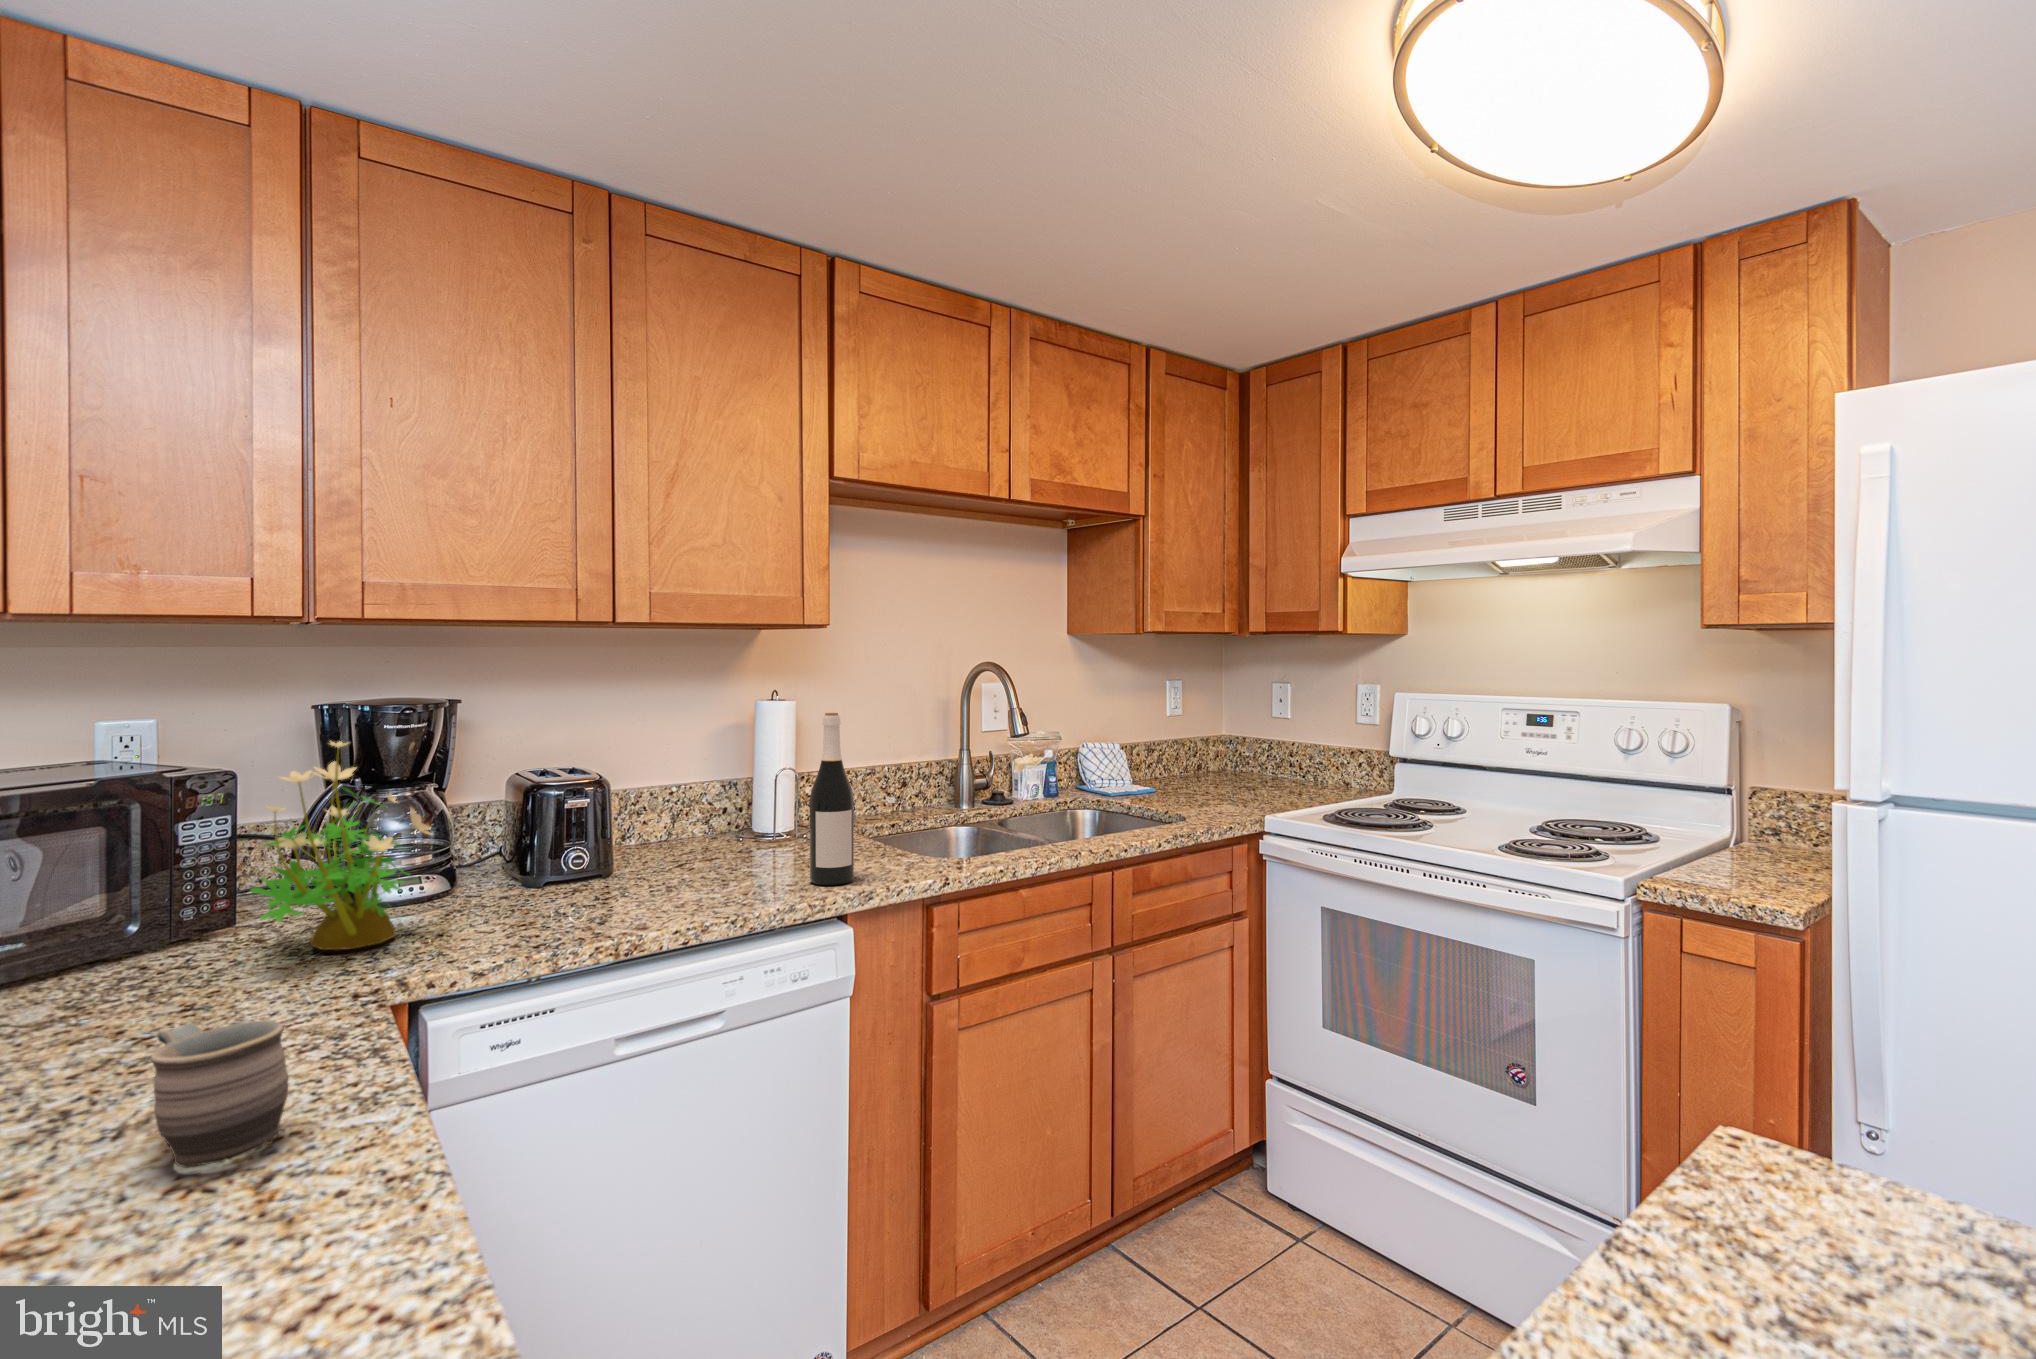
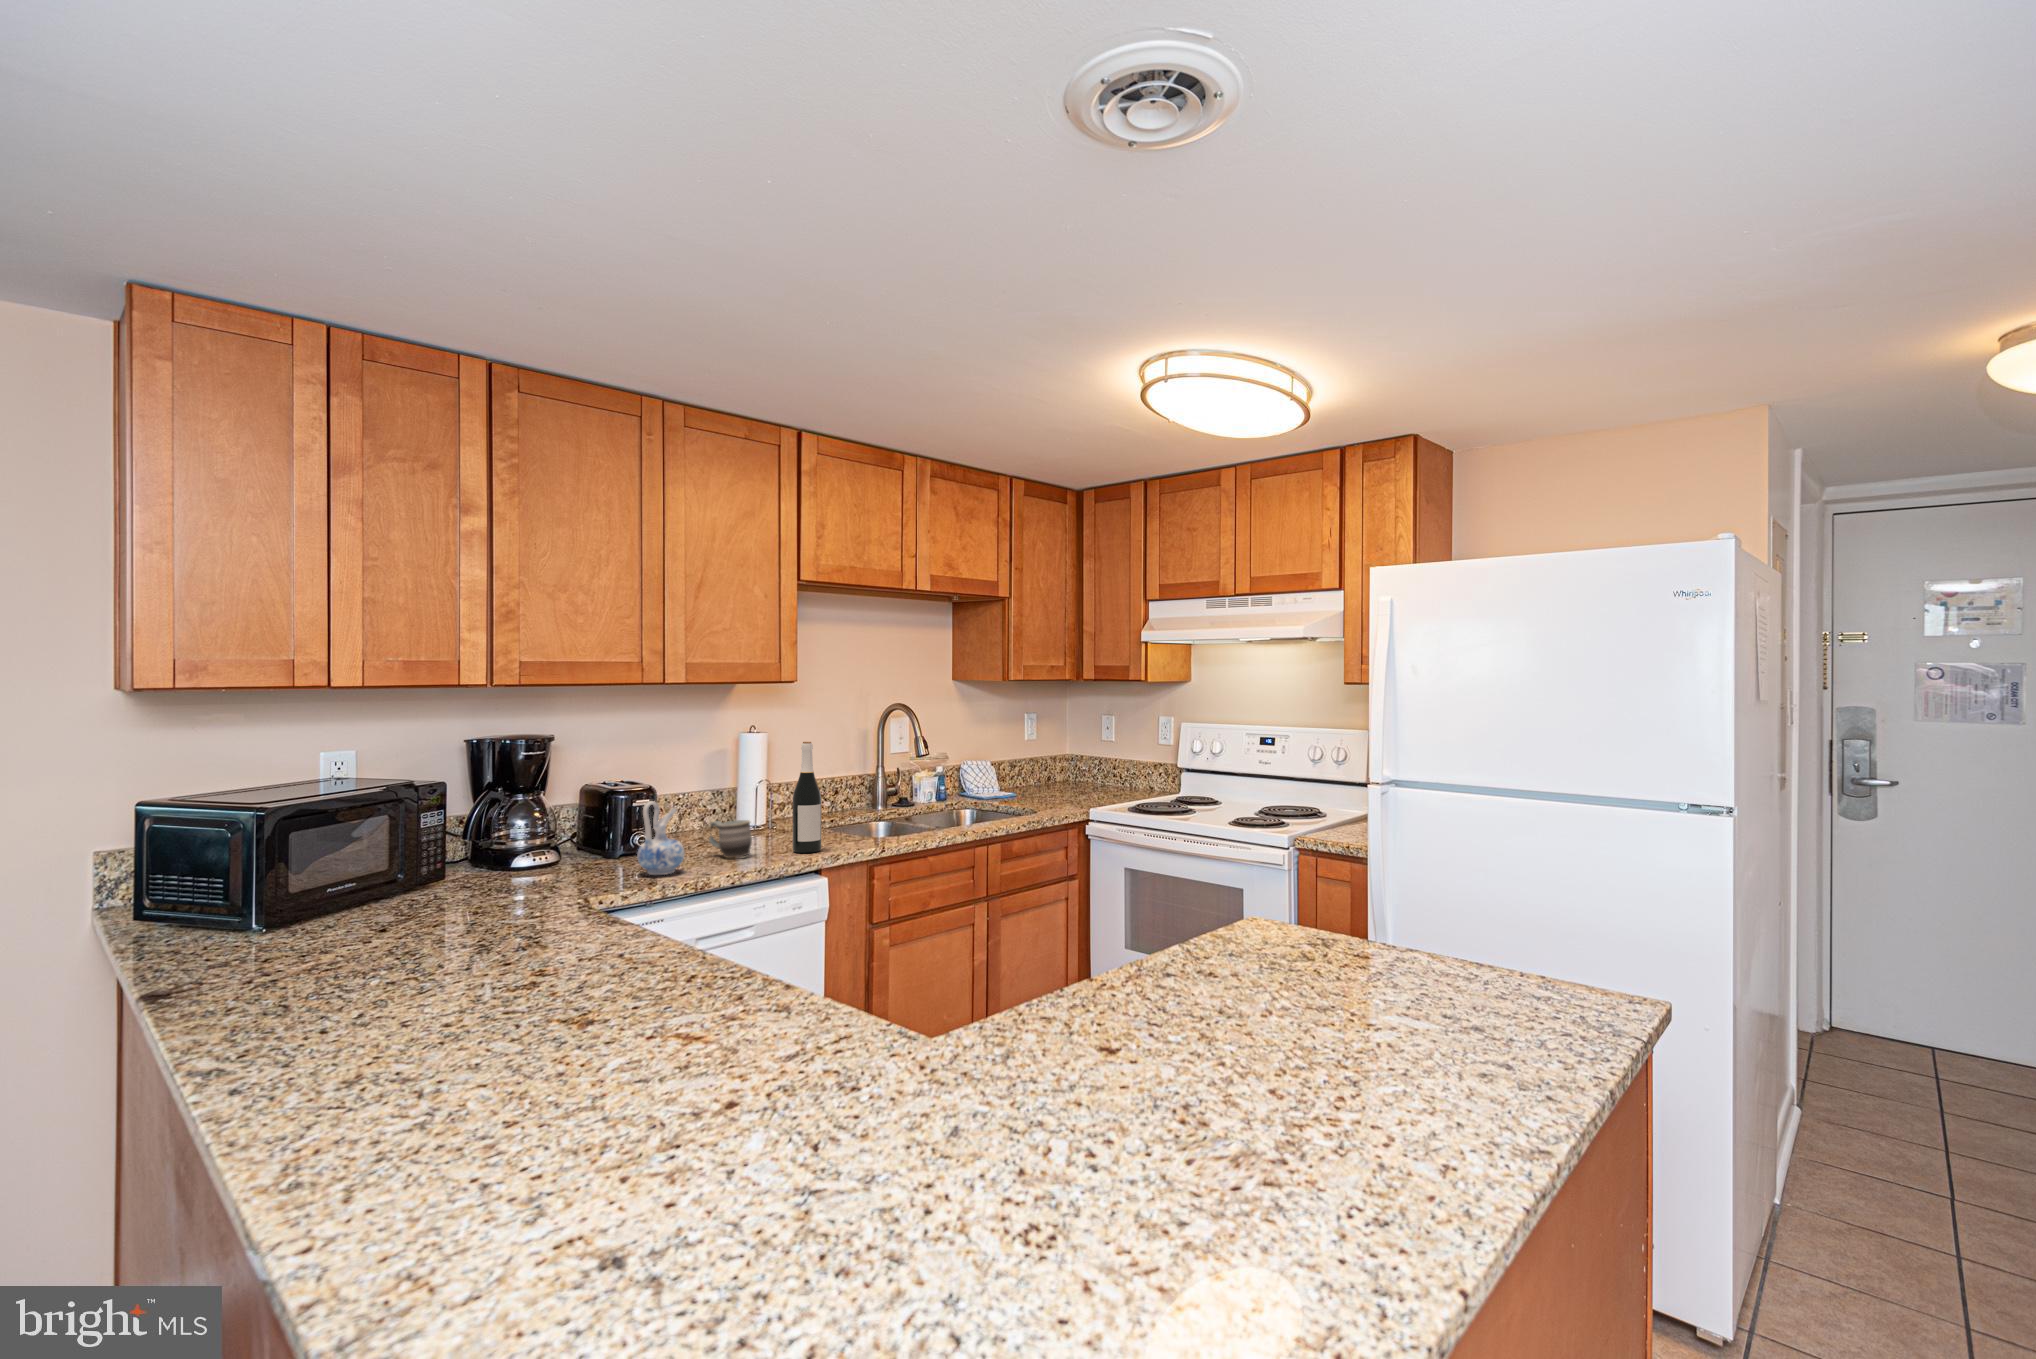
potted plant: present [251,741,431,950] -> none [471,762,574,890]
ceramic pitcher: none [545,805,622,925] -> present [637,801,684,875]
mug: present [151,1020,288,1168] -> present [709,820,752,858]

